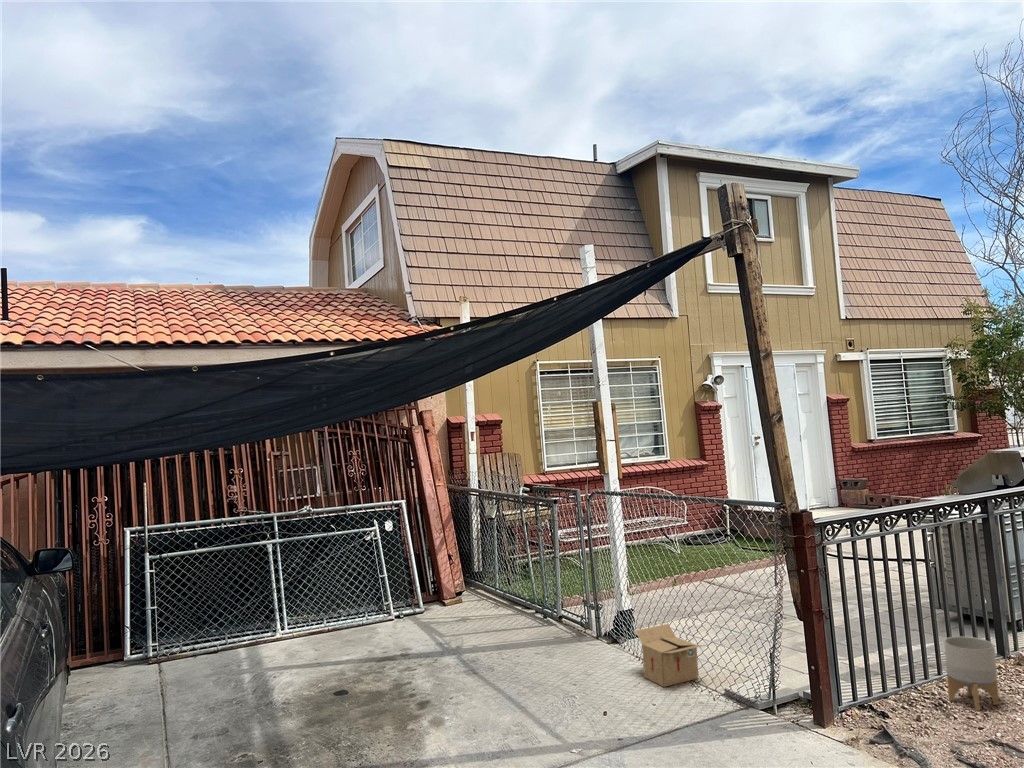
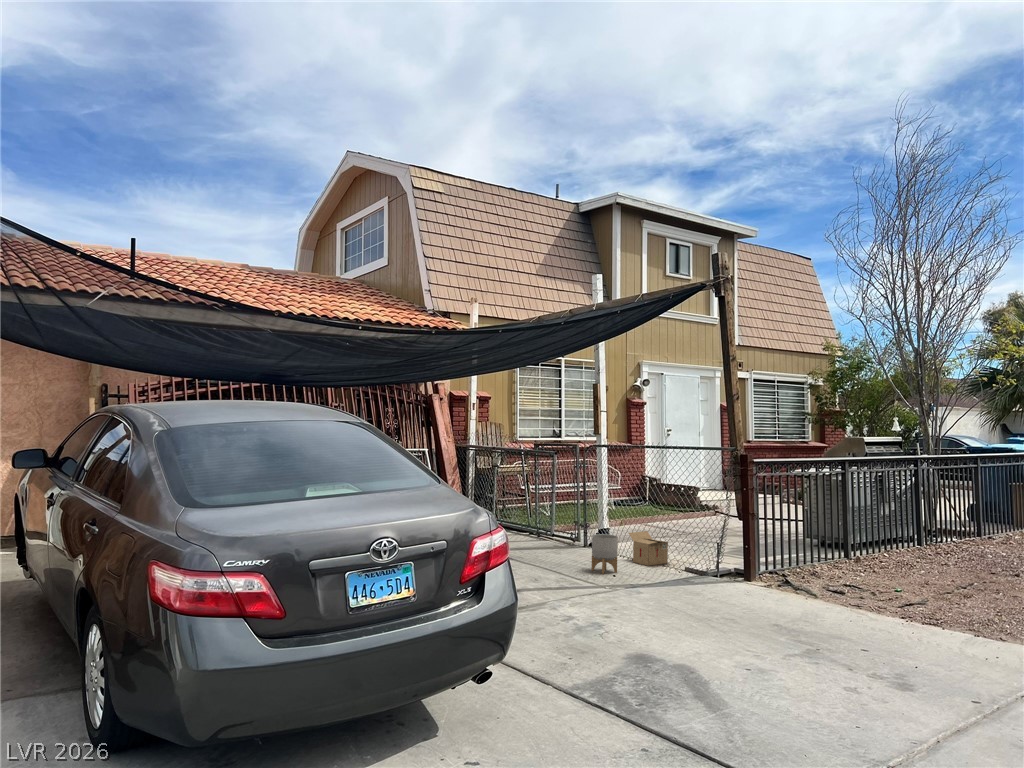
planter: present [944,636,999,711] -> present [591,534,618,574]

